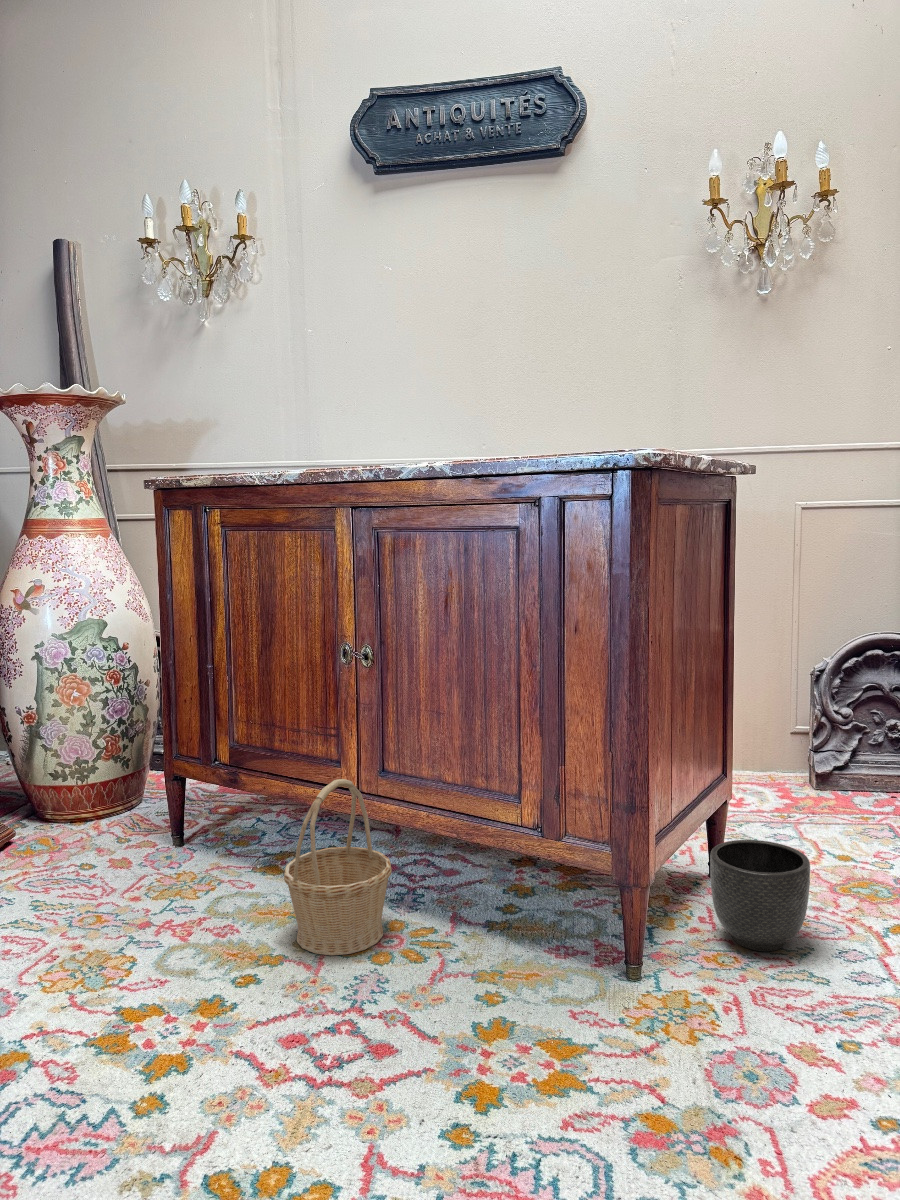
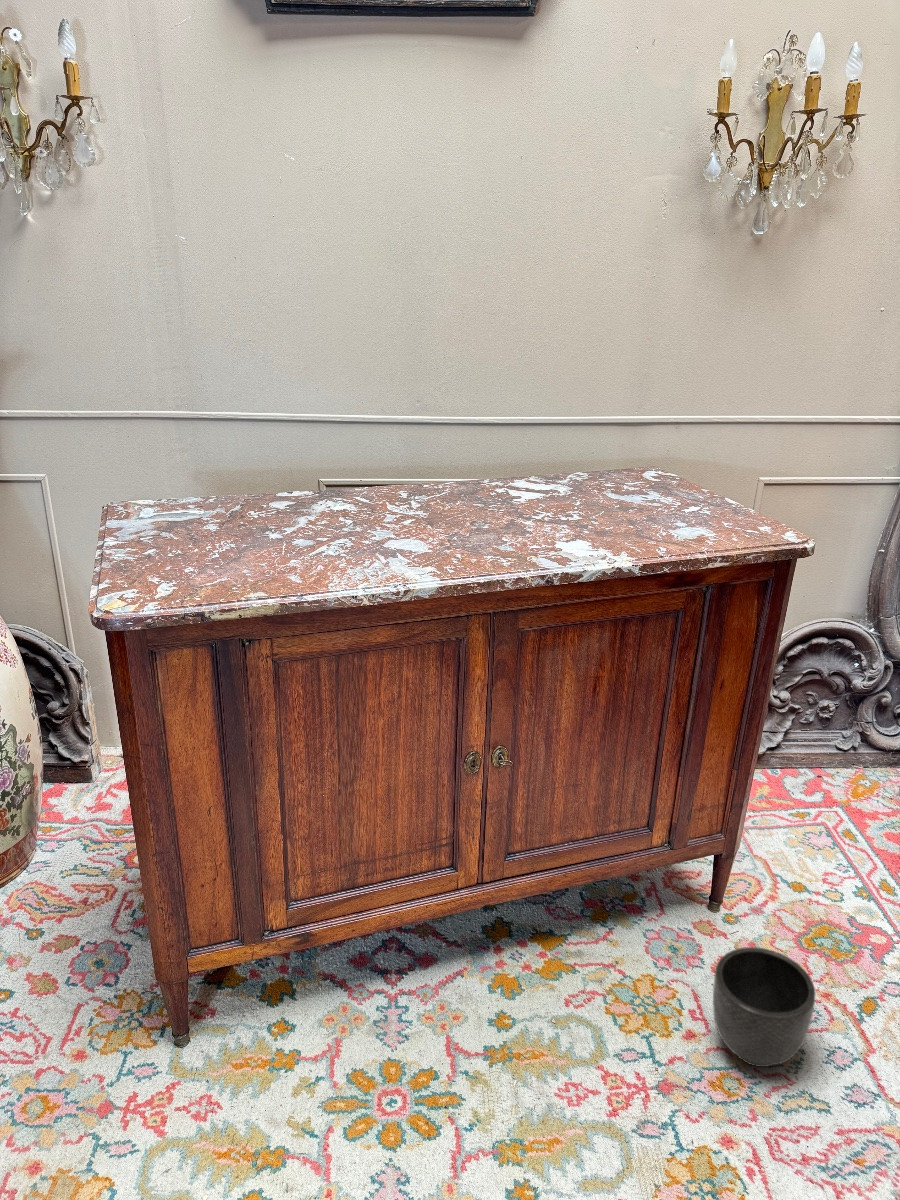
basket: present [284,779,392,955] -> none [269,947,389,1138]

